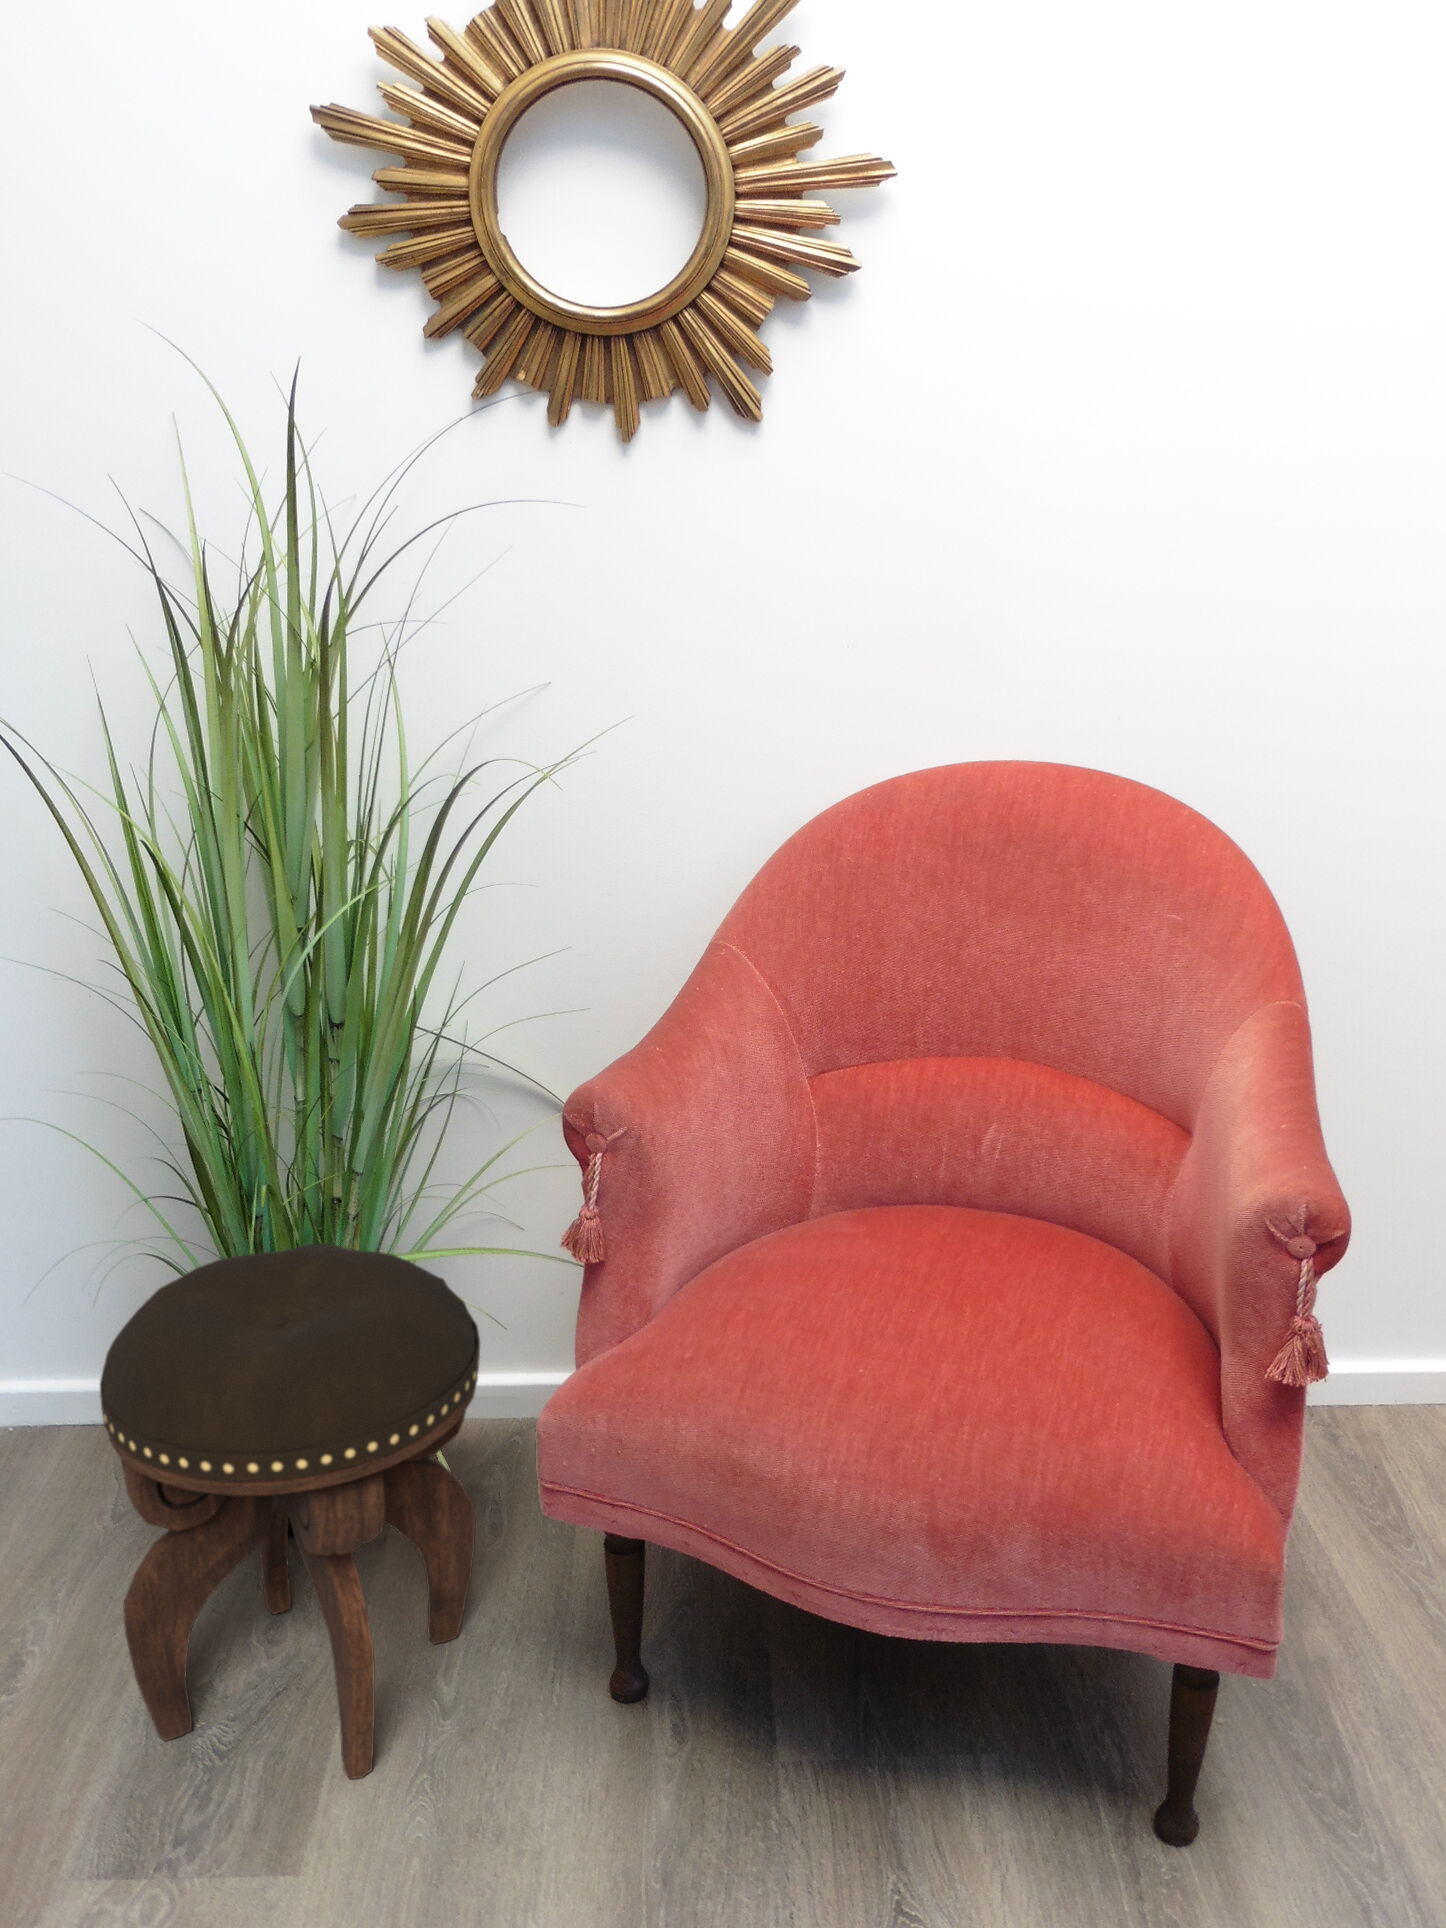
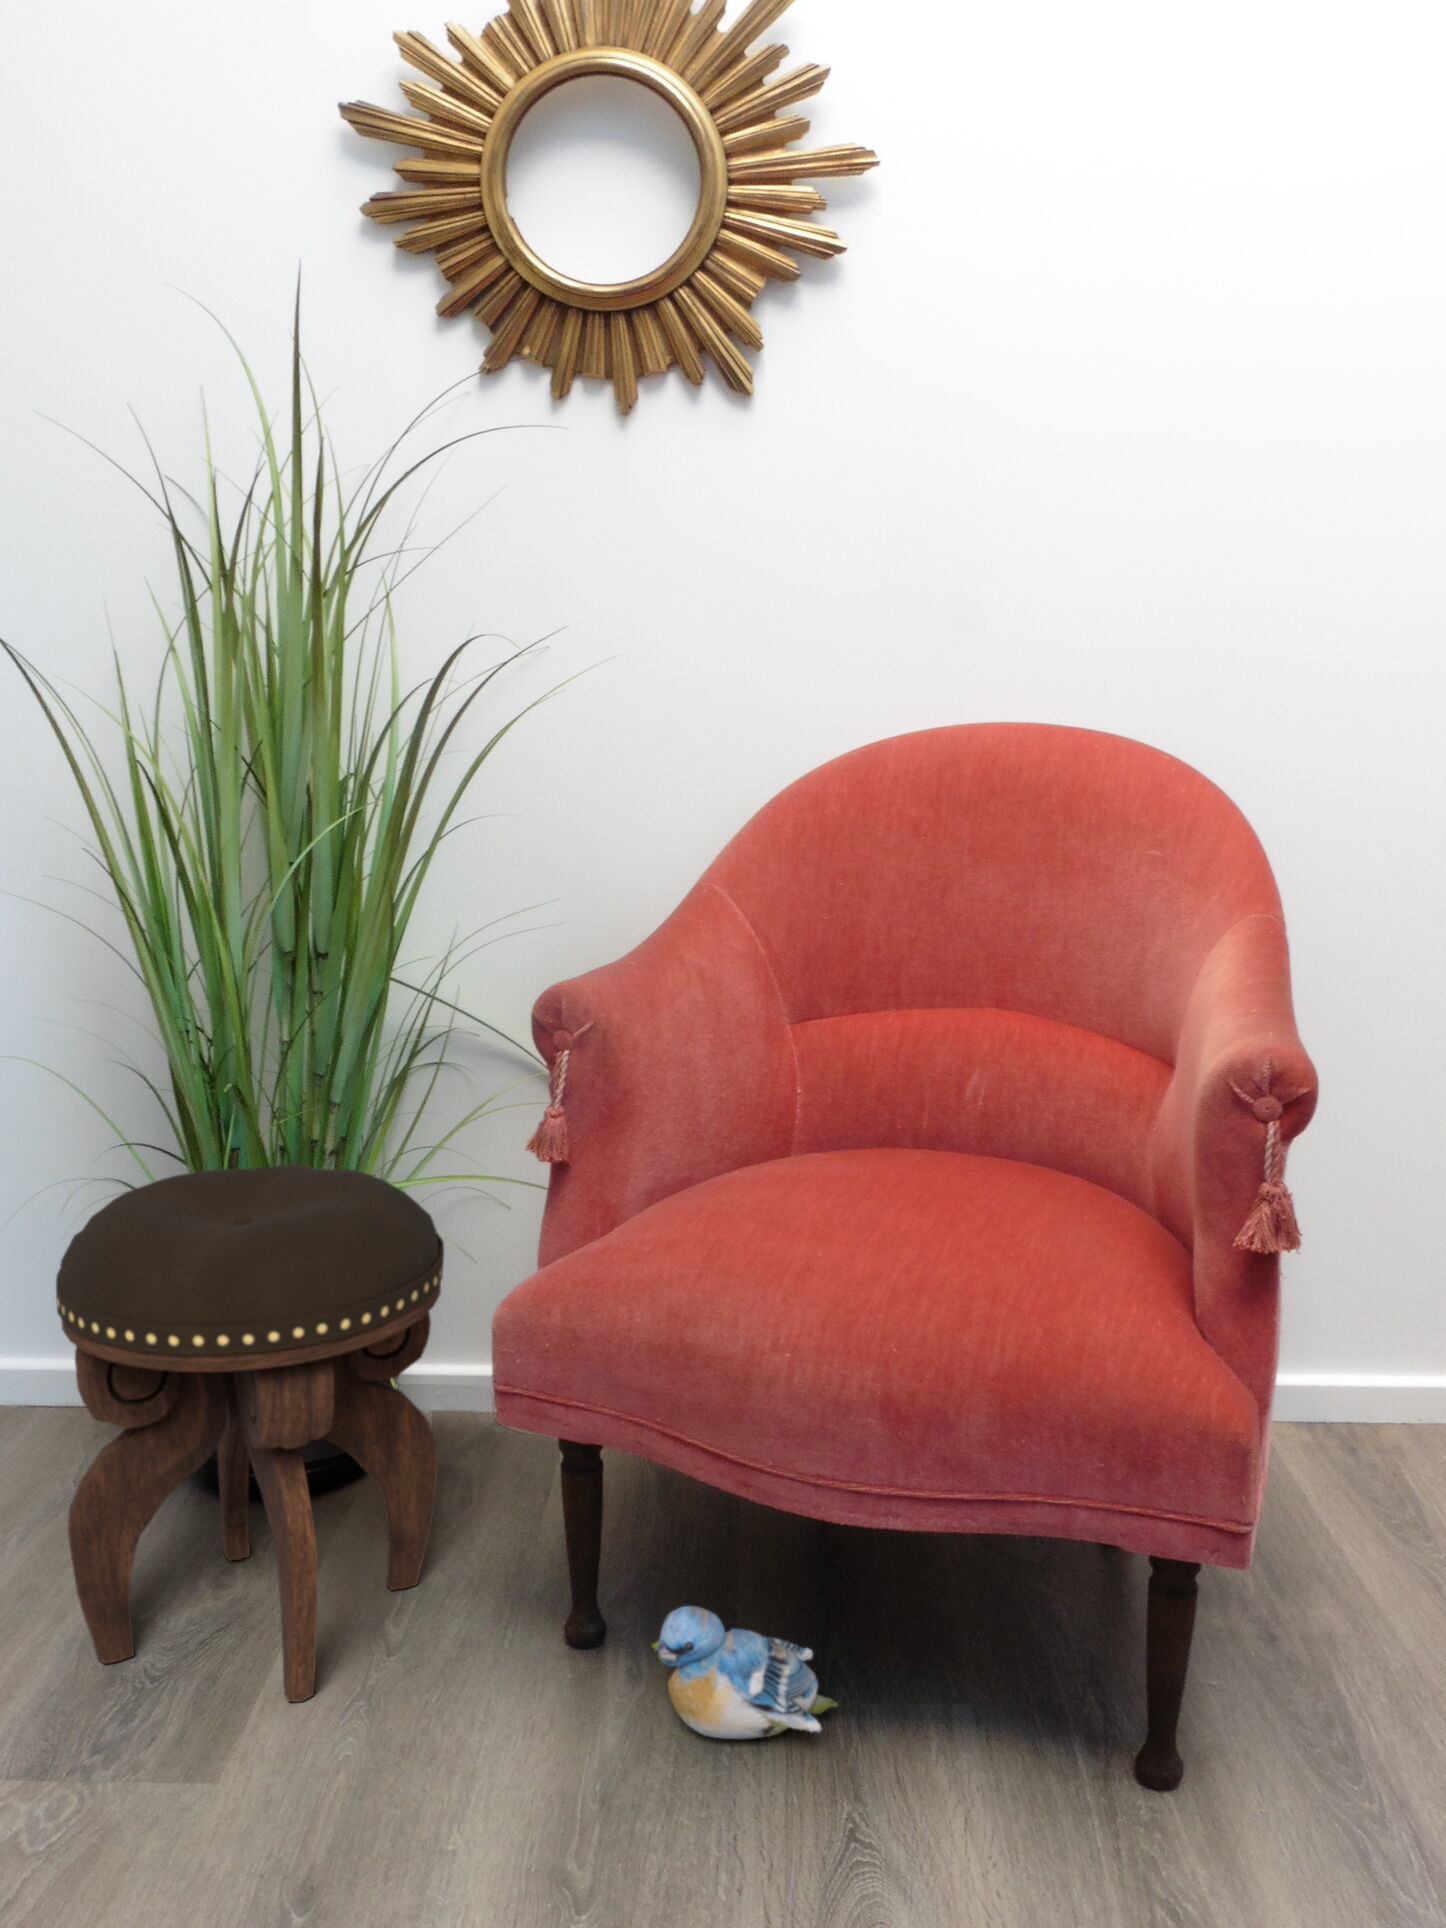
plush toy: none [699,1689,875,1809] -> present [652,1606,838,1739]

